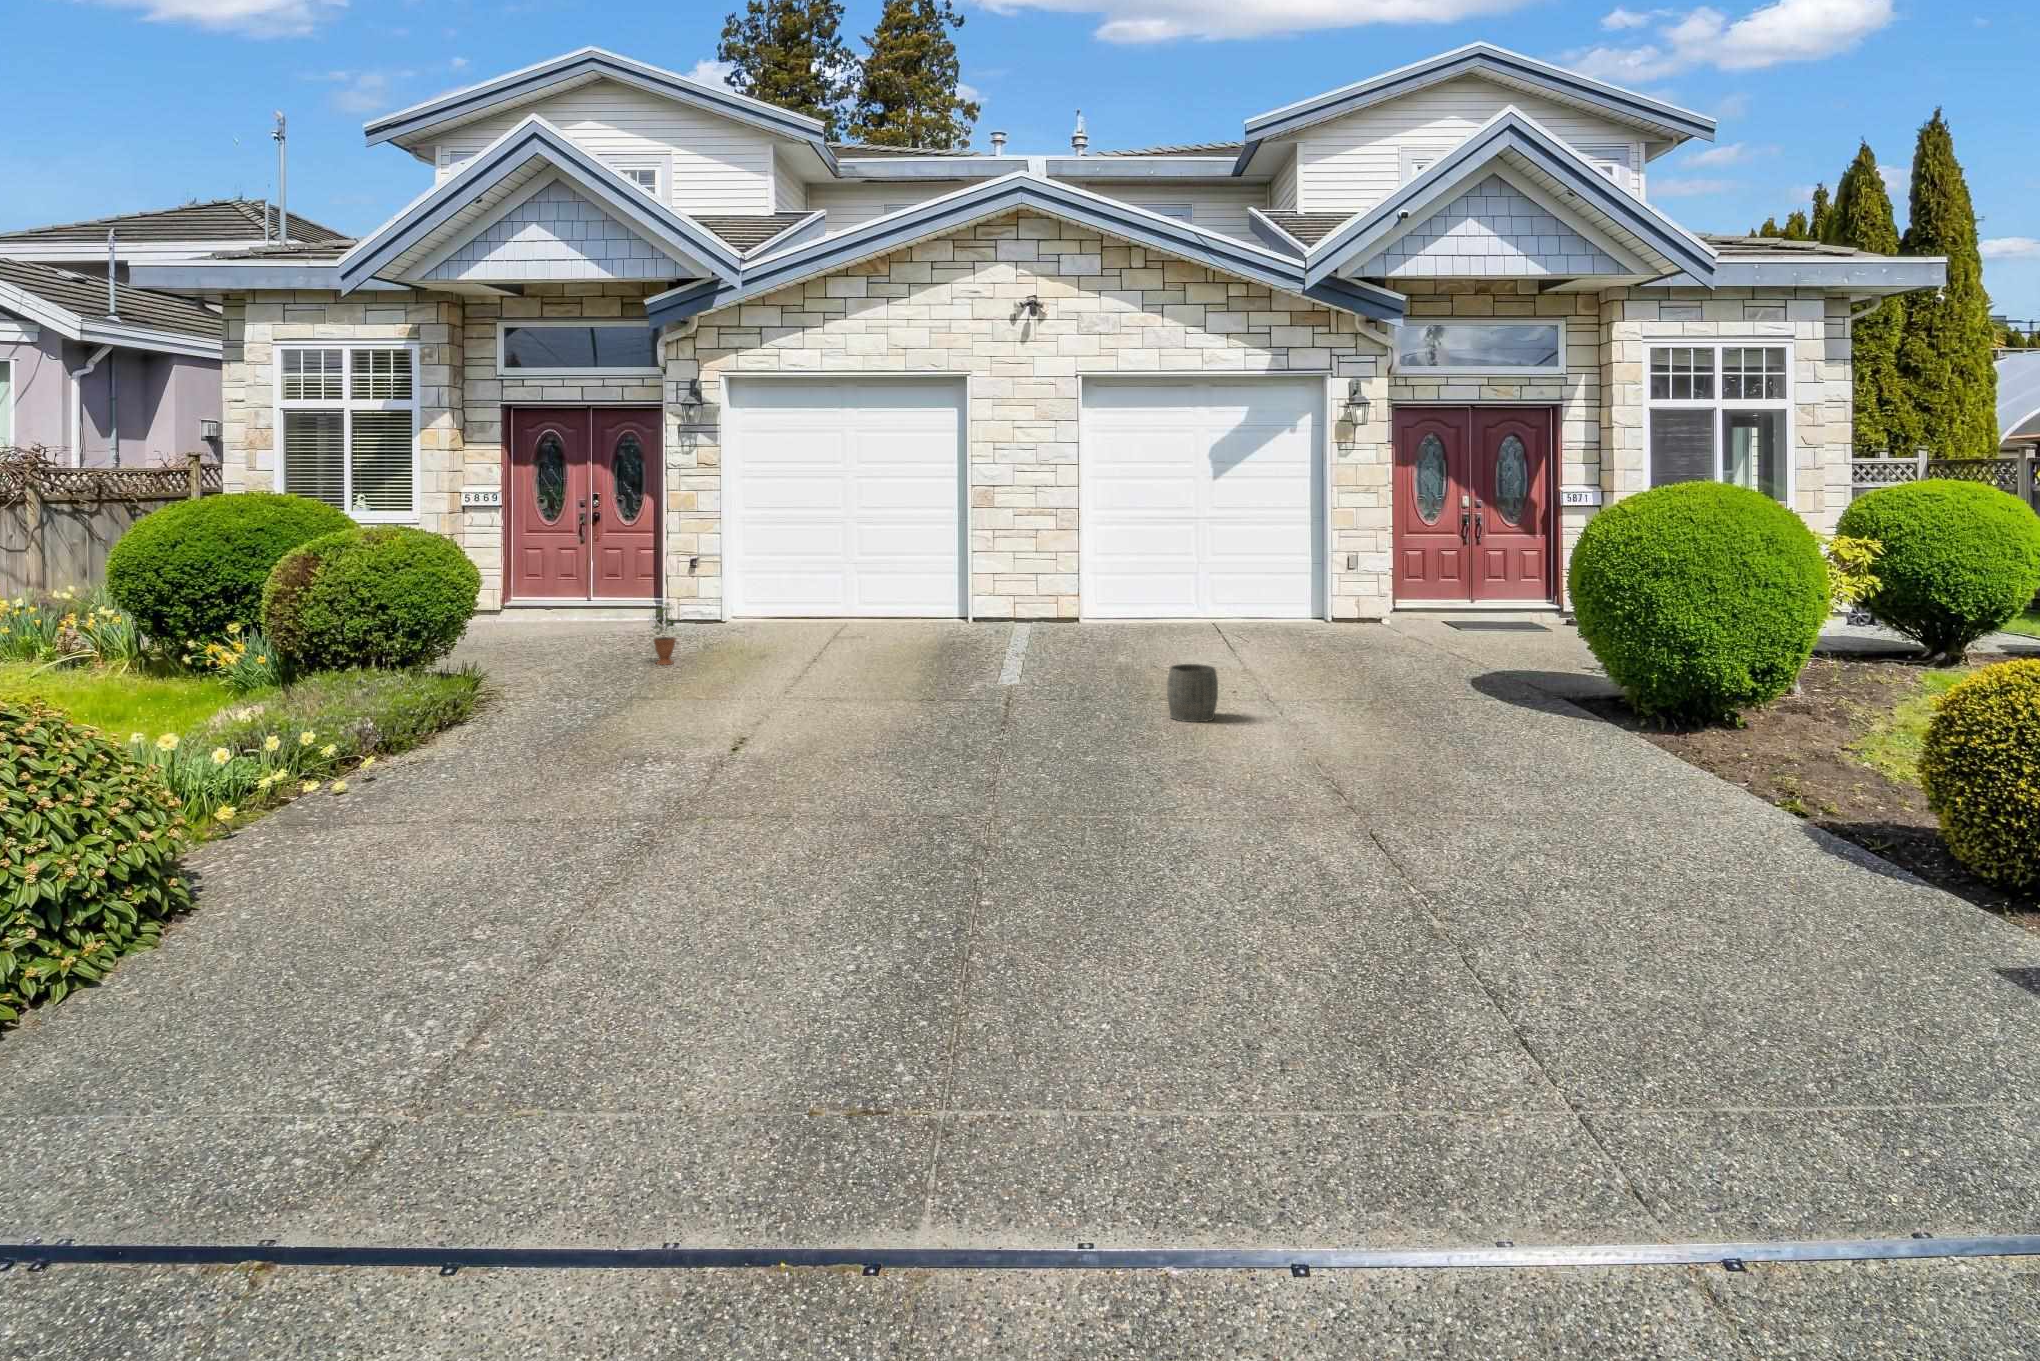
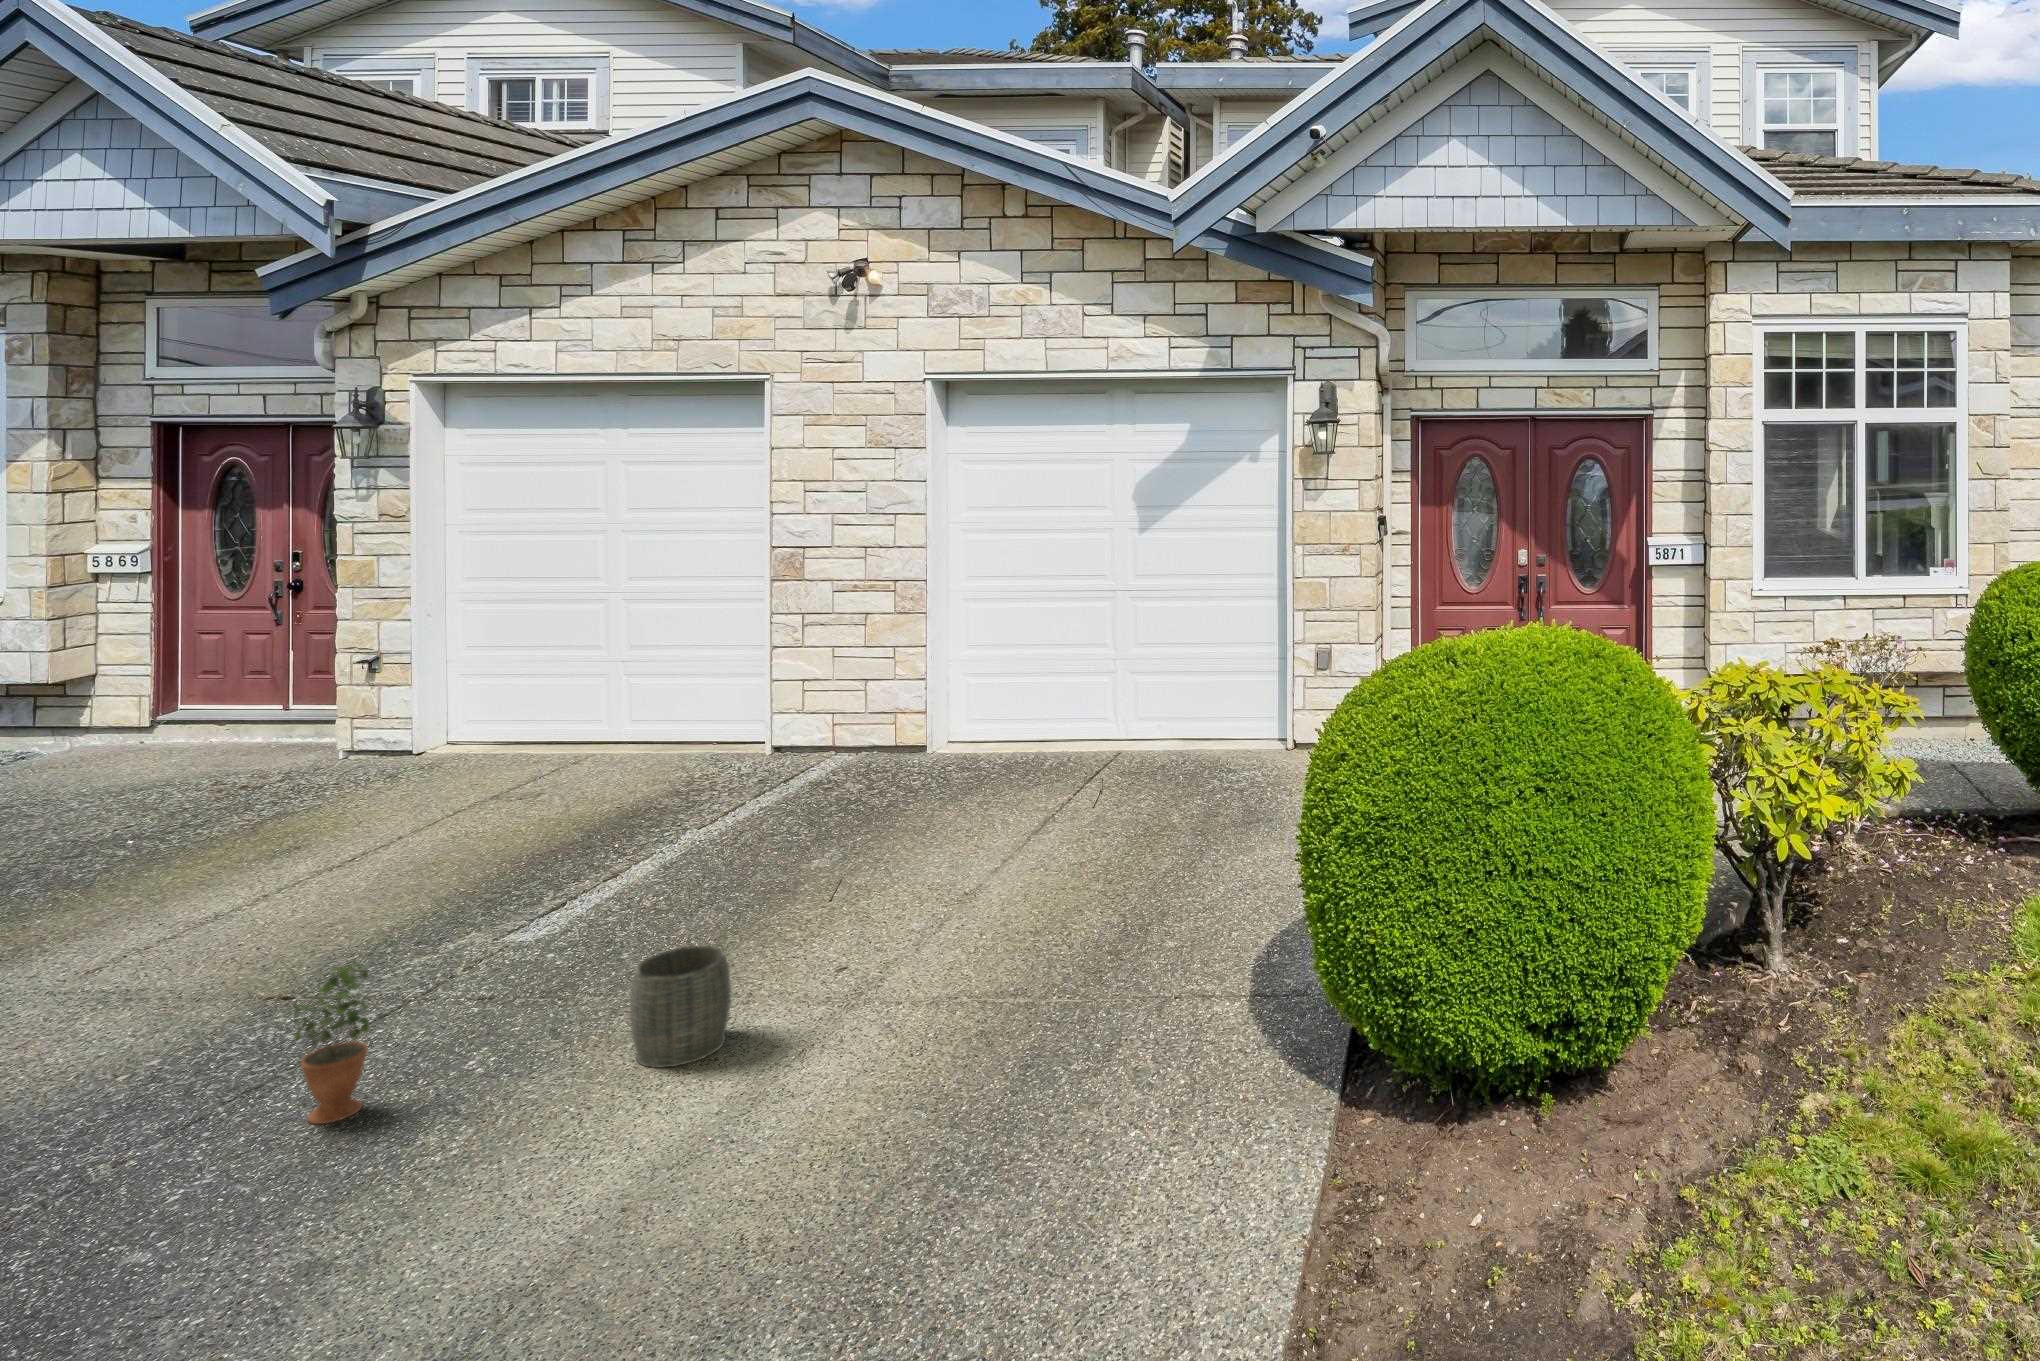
potted plant: present [649,602,676,665] -> present [286,961,369,1124]

